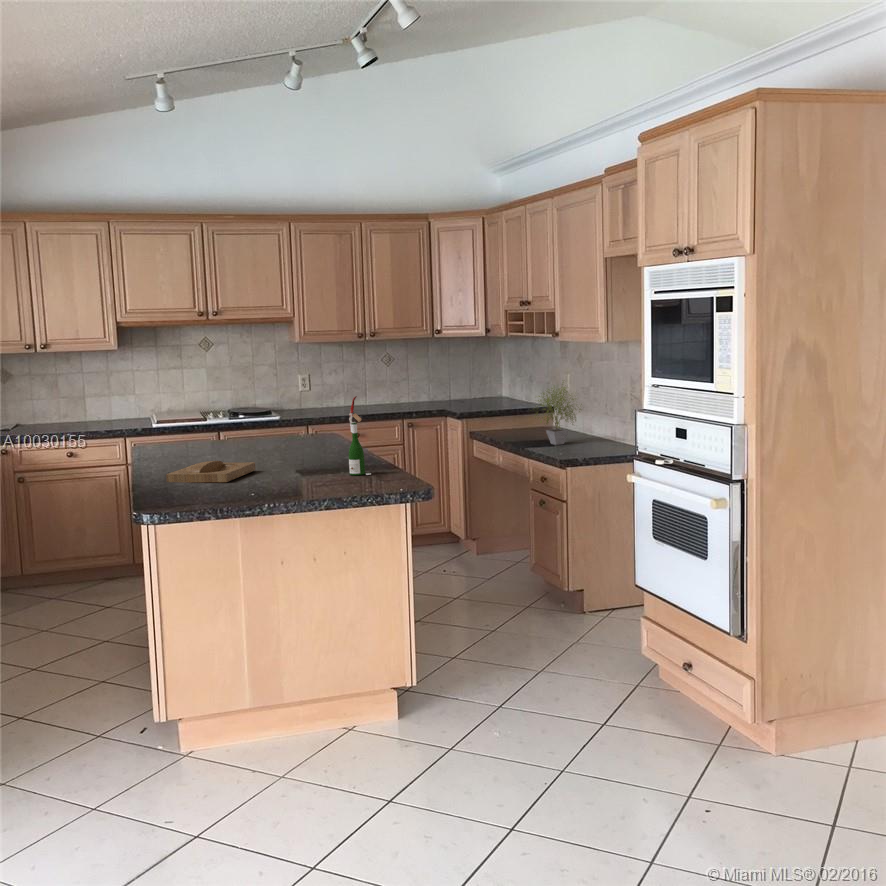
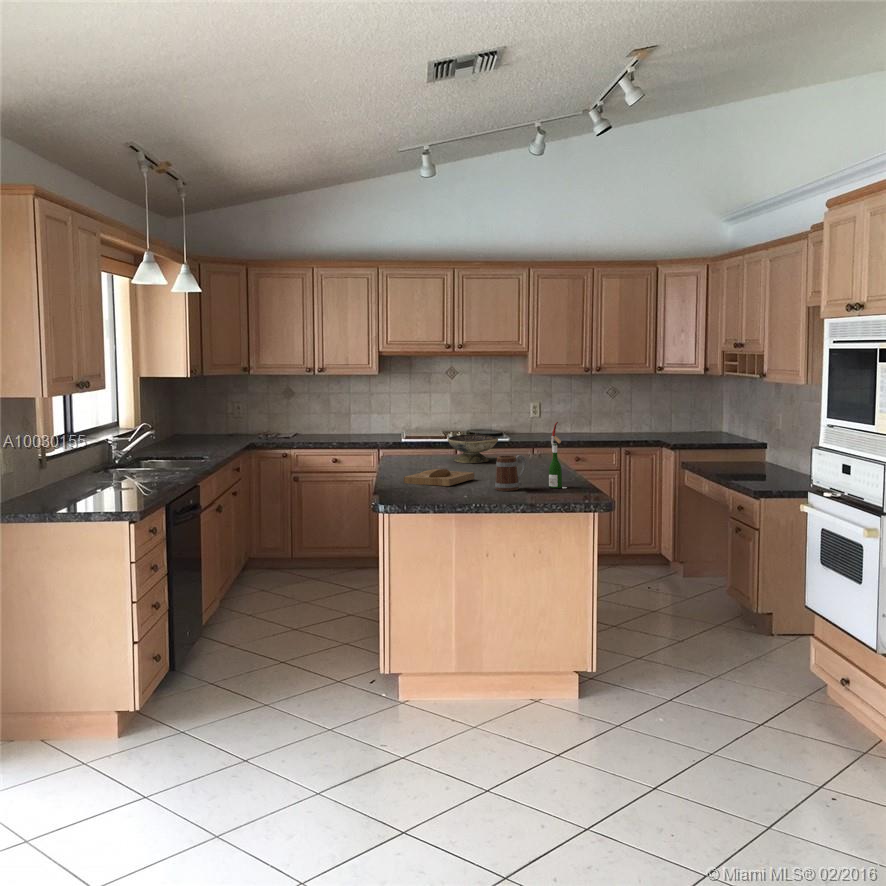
potted plant: present [538,387,581,445] -> none [734,417,790,478]
decorative bowl: none [214,414,275,450] -> present [448,434,498,463]
mug: none [285,438,321,484] -> present [495,455,526,491]

